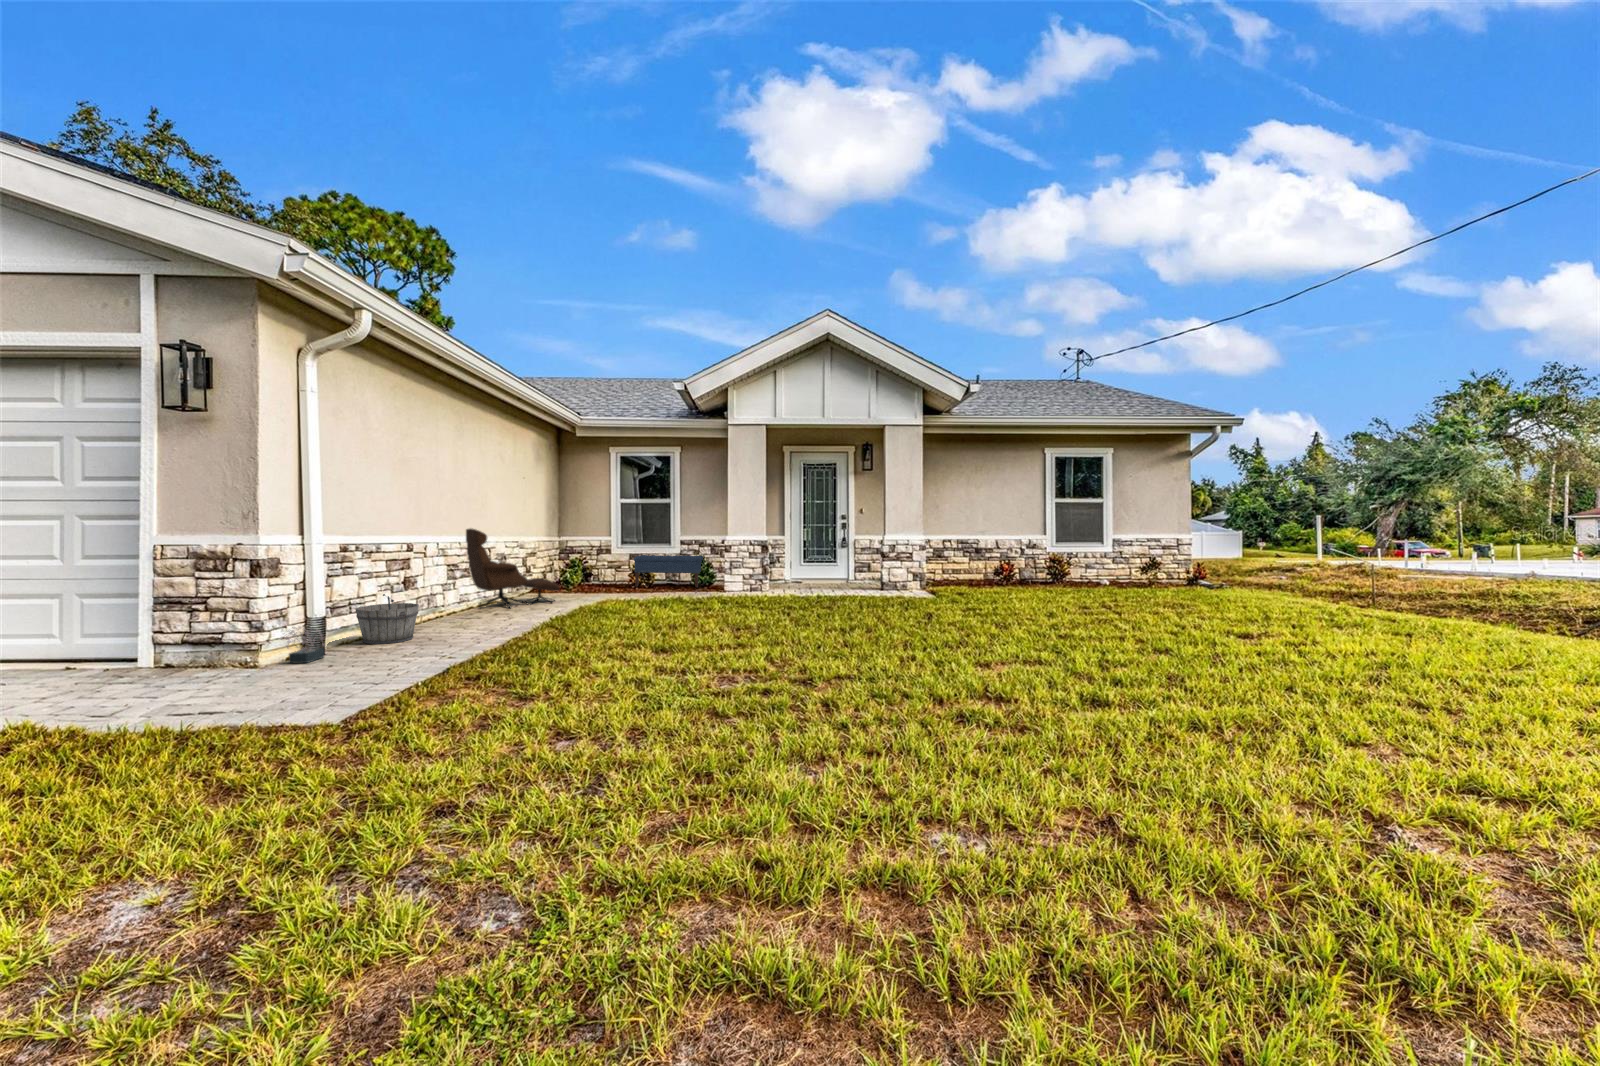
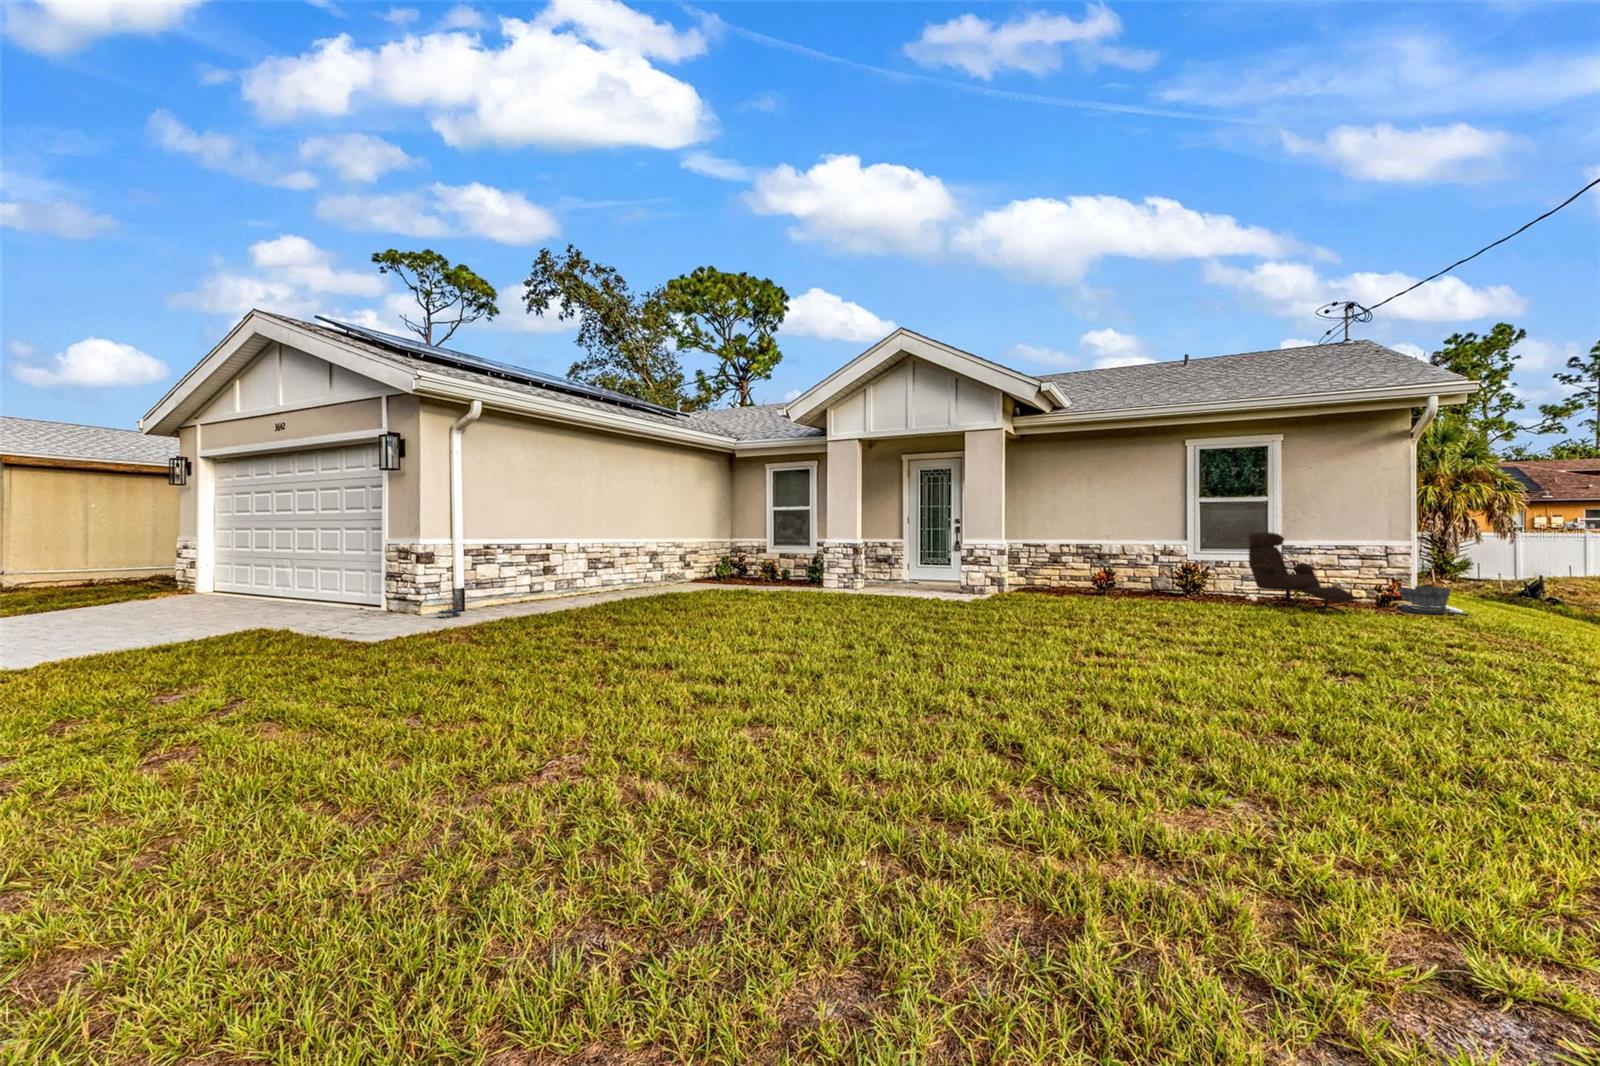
lounge chair: present [466,529,560,609] -> present [1249,532,1354,614]
bench: present [634,555,703,587] -> none [762,556,822,586]
wooden bucket: present [356,594,419,644] -> present [1398,581,1450,614]

